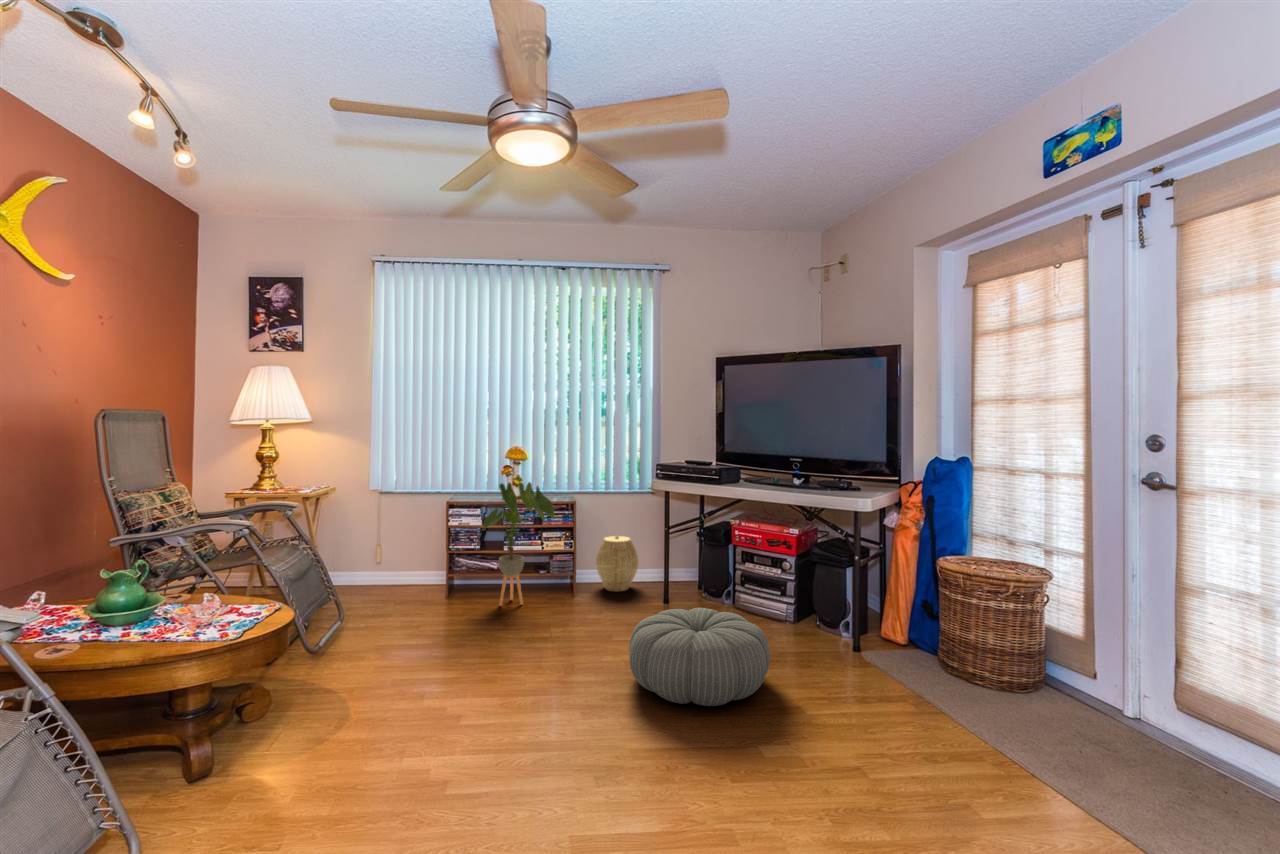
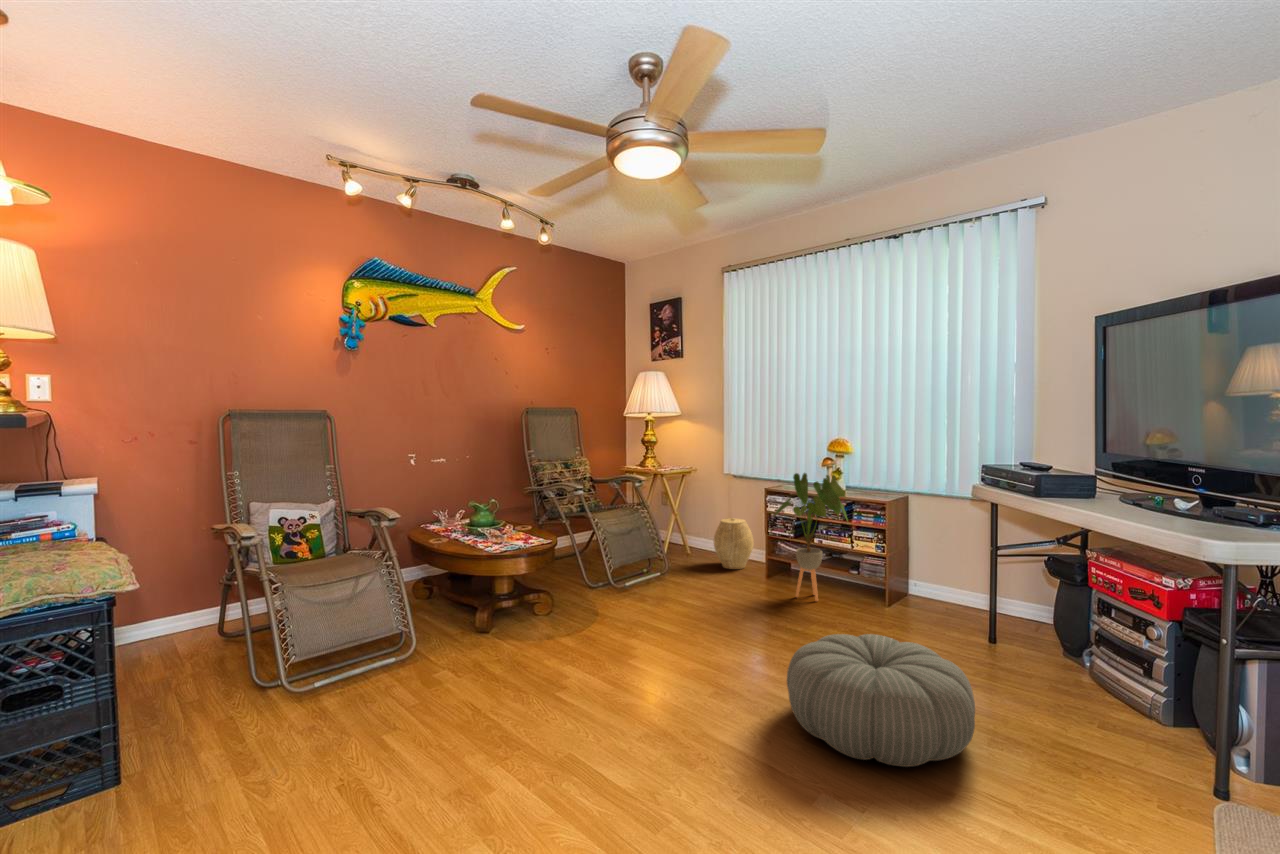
woven basket: present [596,536,638,591] -> present [714,518,754,569]

